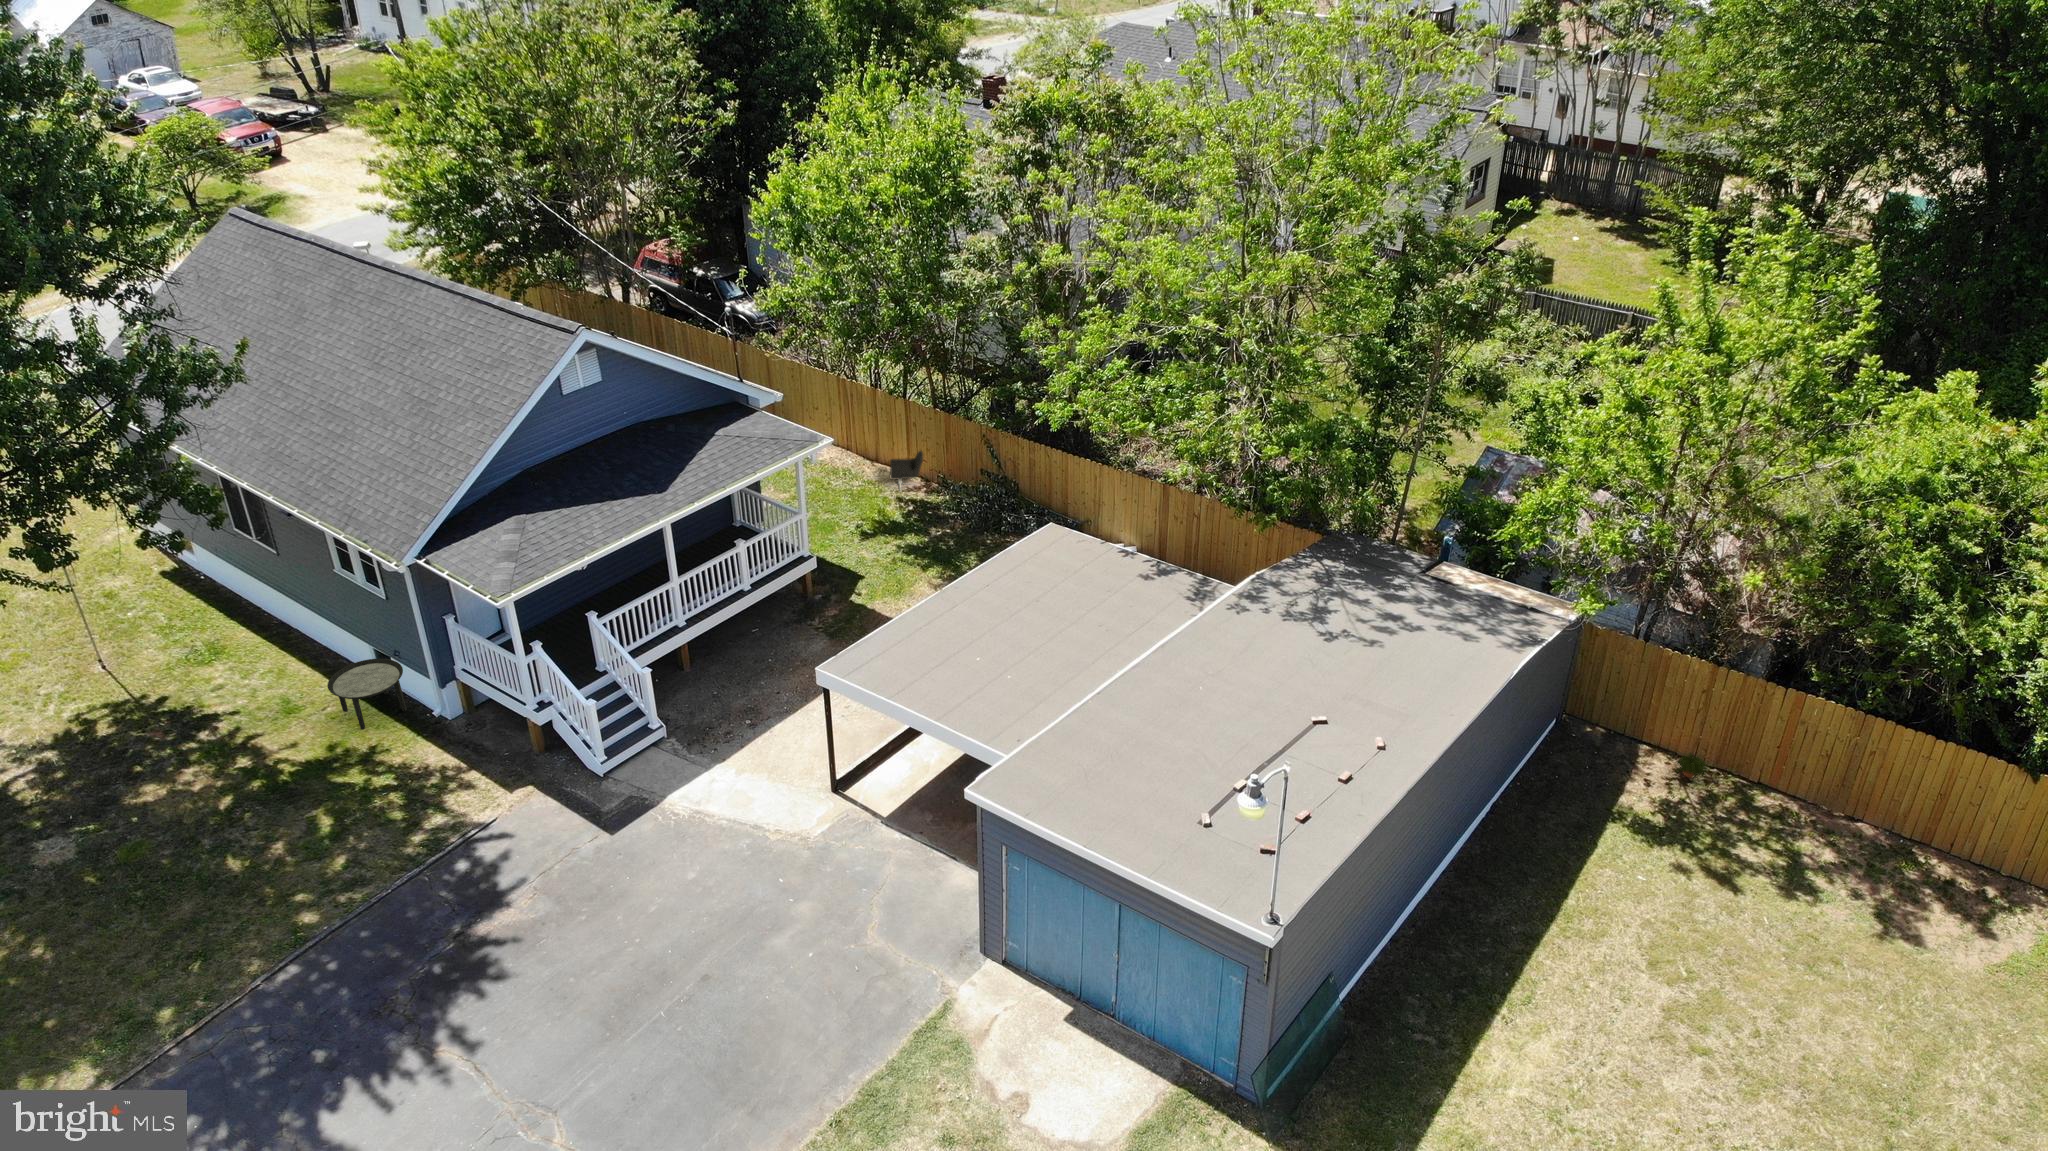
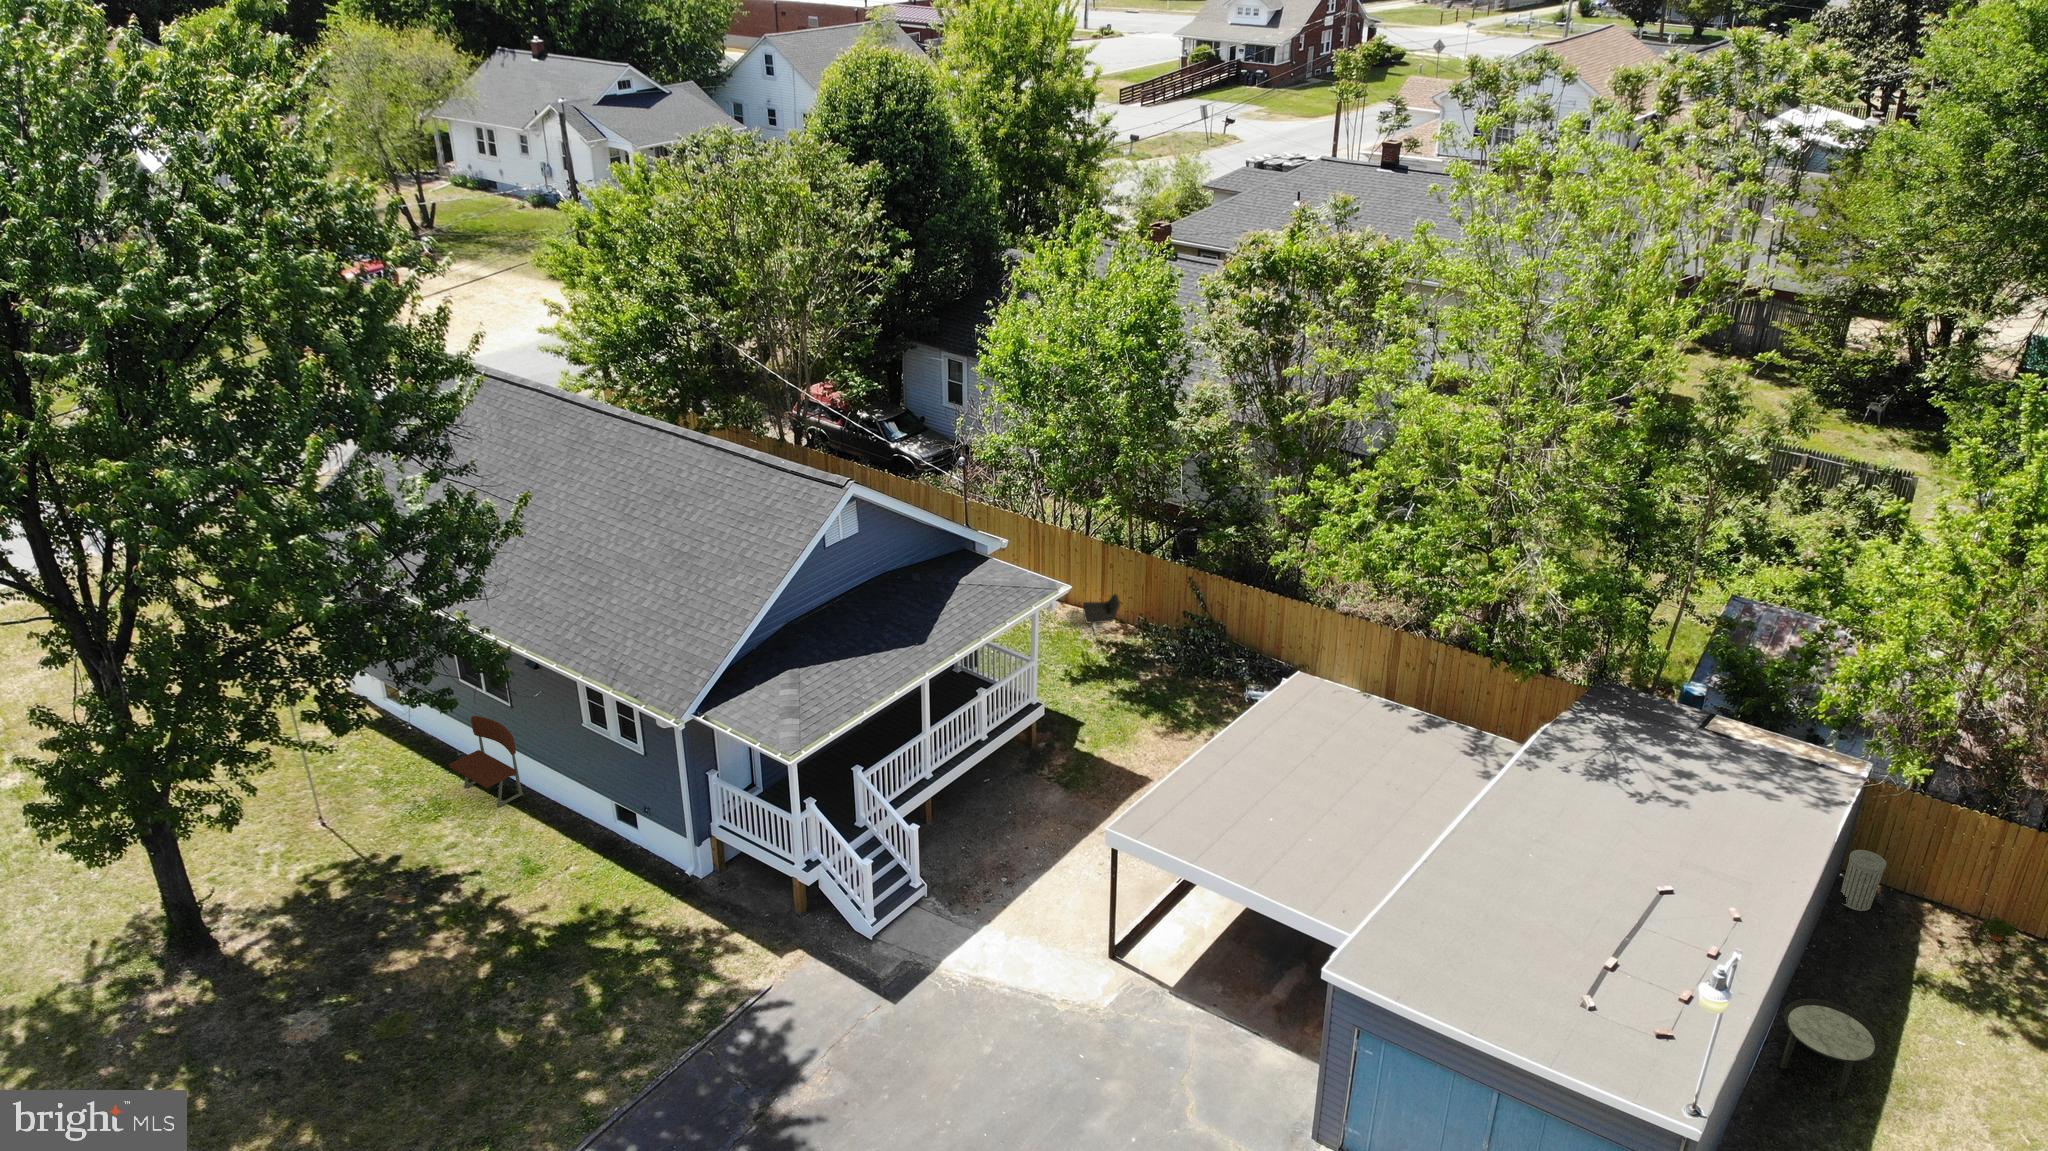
bench: none [225,565,300,653] -> present [449,716,523,807]
round table: present [328,658,407,729] -> present [1780,999,1882,1097]
trash can: none [1550,691,1591,750] -> present [1841,850,1886,911]

